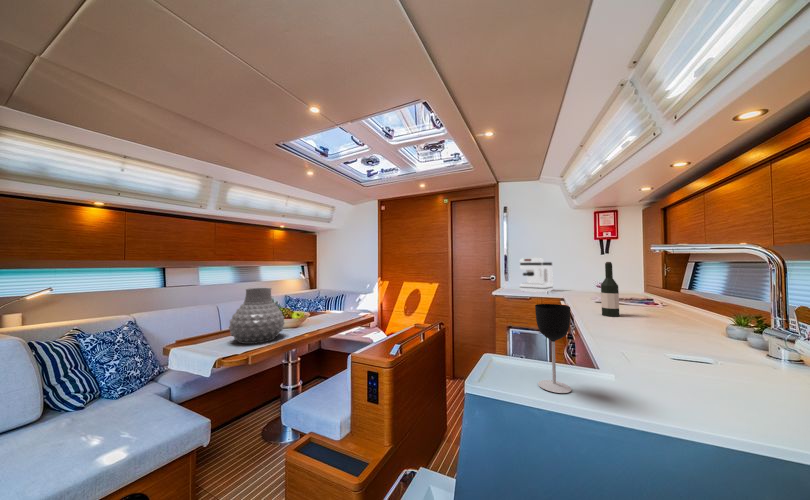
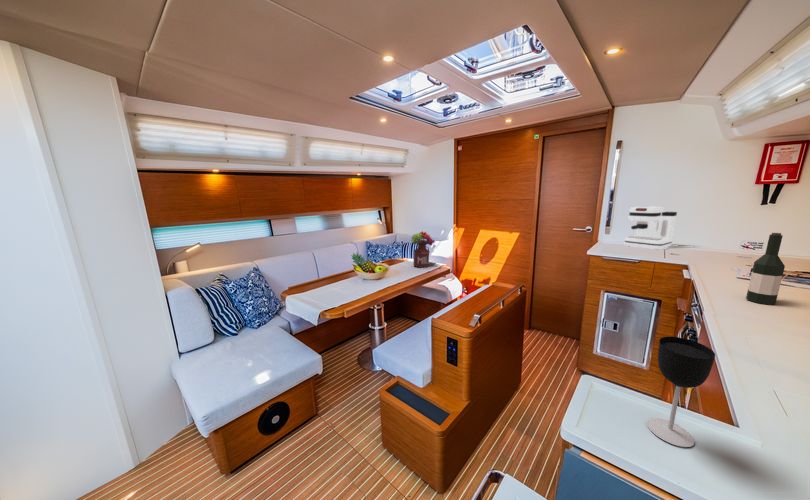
flower arrangement: none [332,281,357,318] -> present [411,231,435,267]
vase: present [229,288,284,344] -> none [325,244,370,294]

